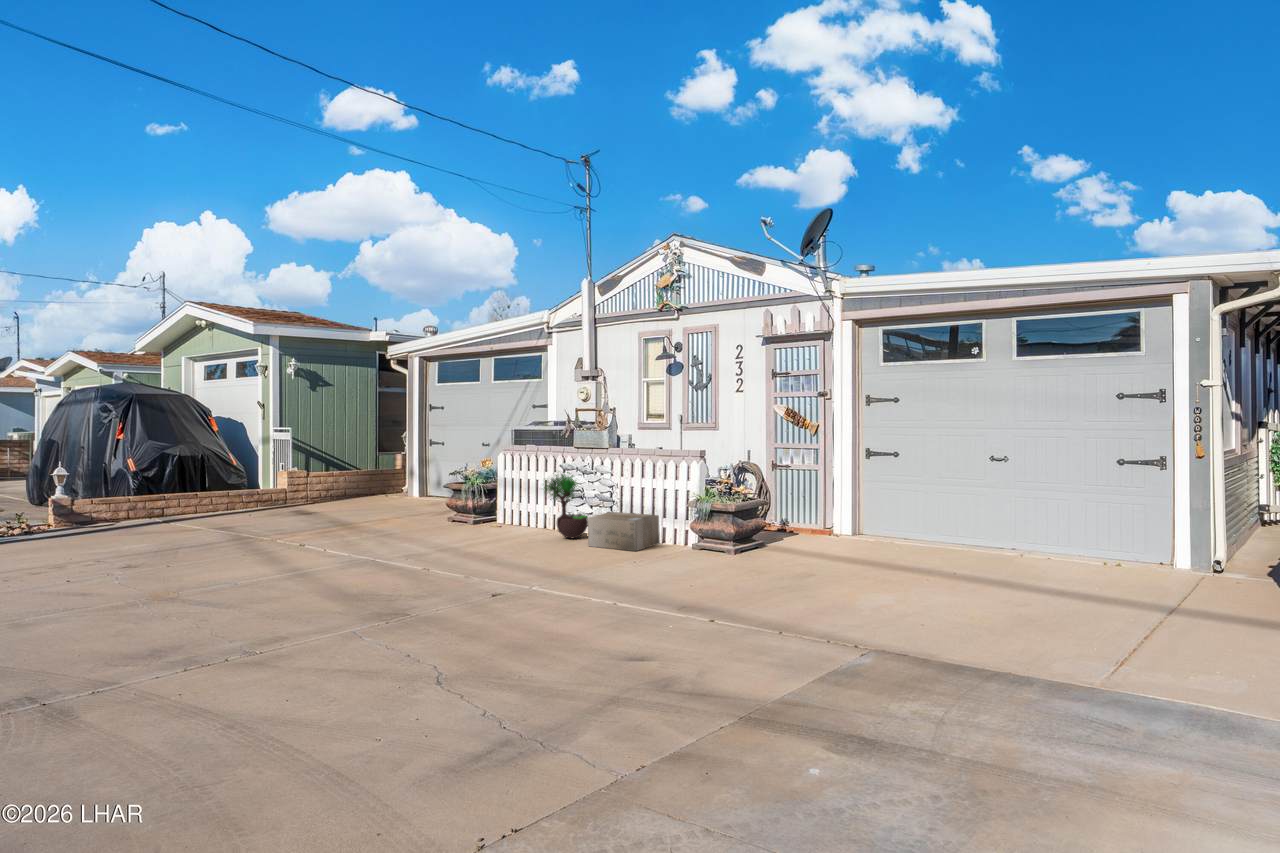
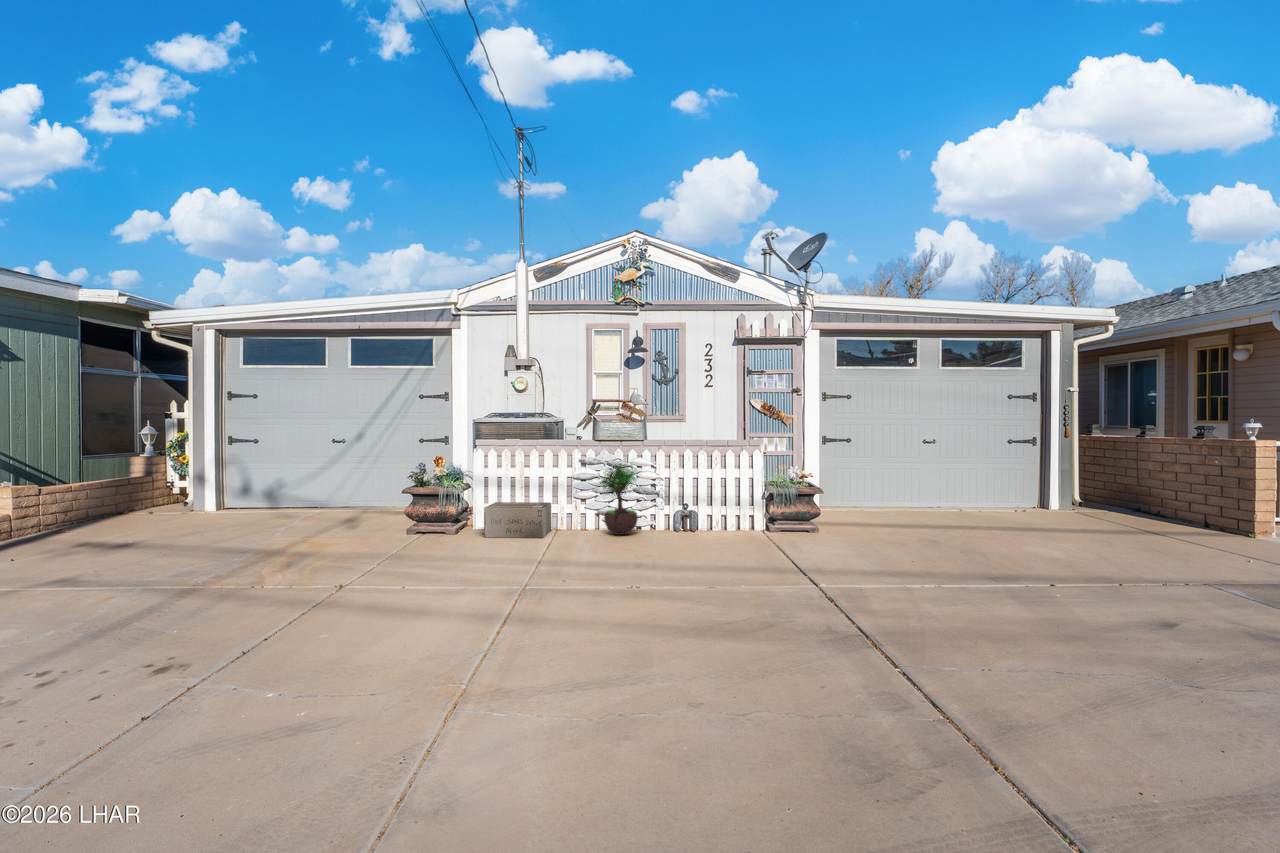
cardboard box: present [588,512,660,551] -> present [484,502,551,538]

